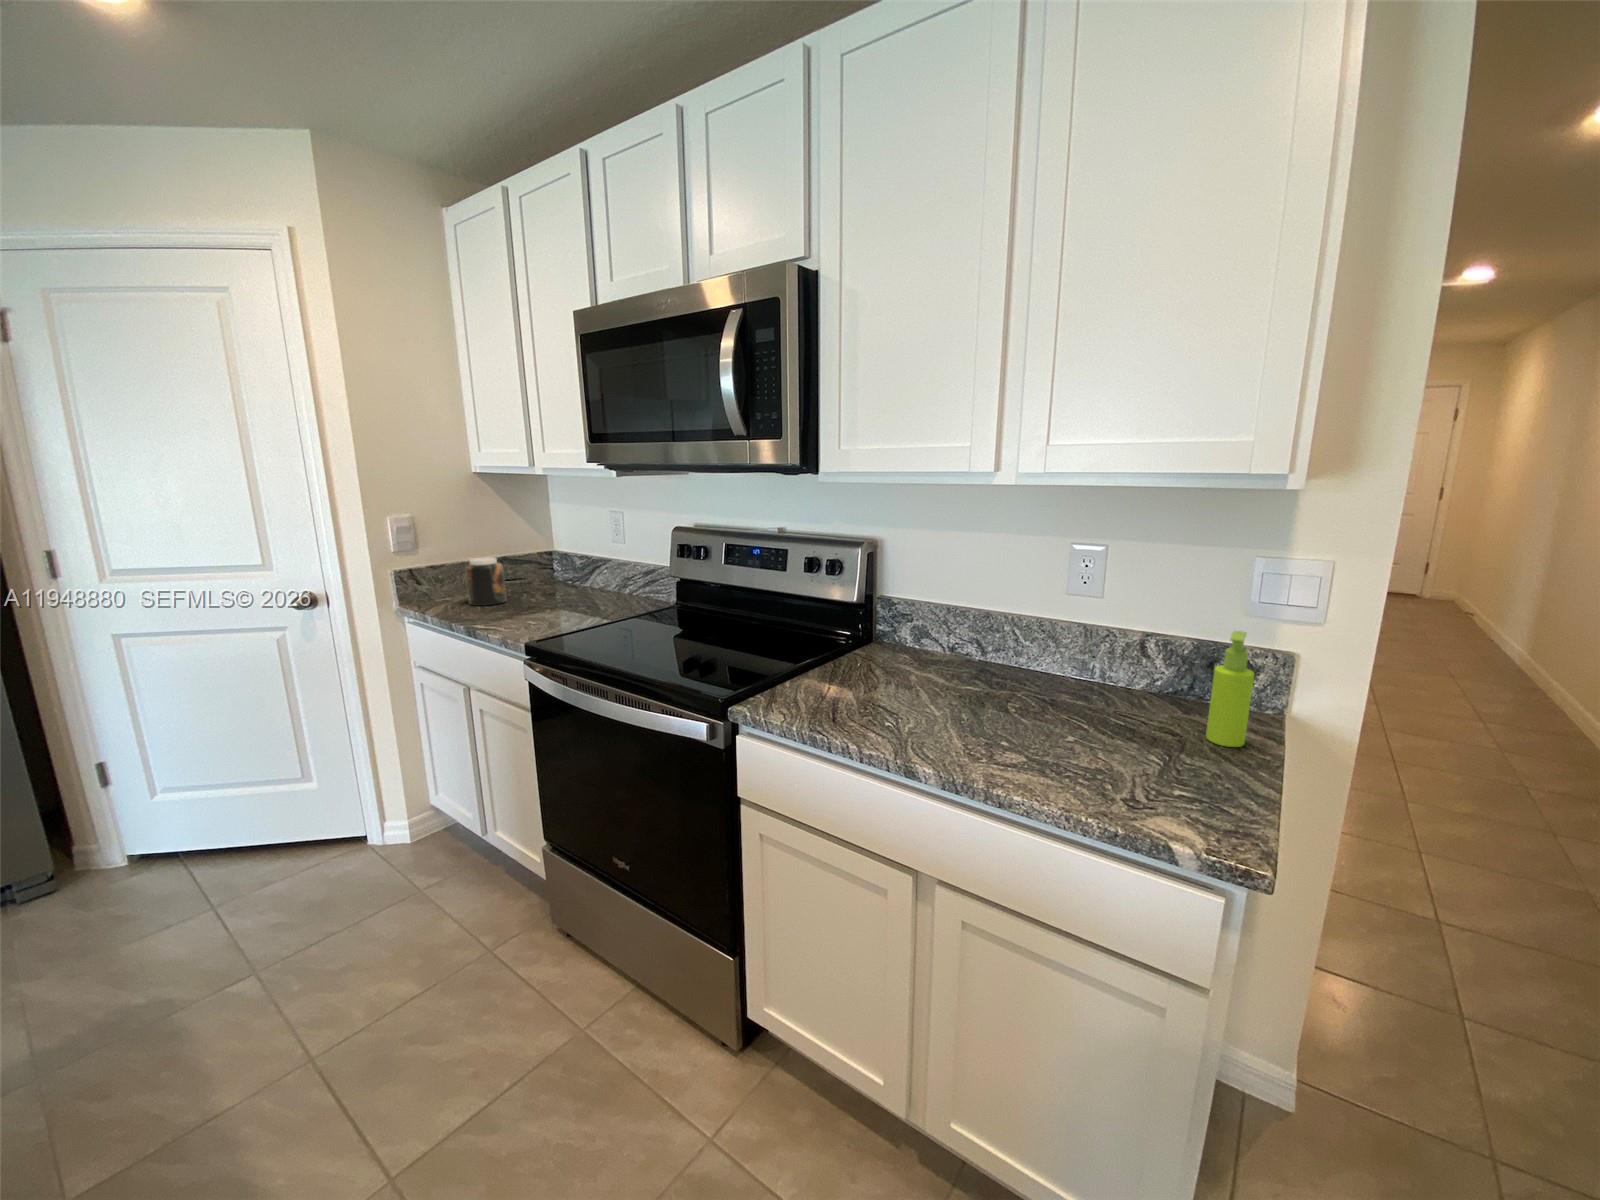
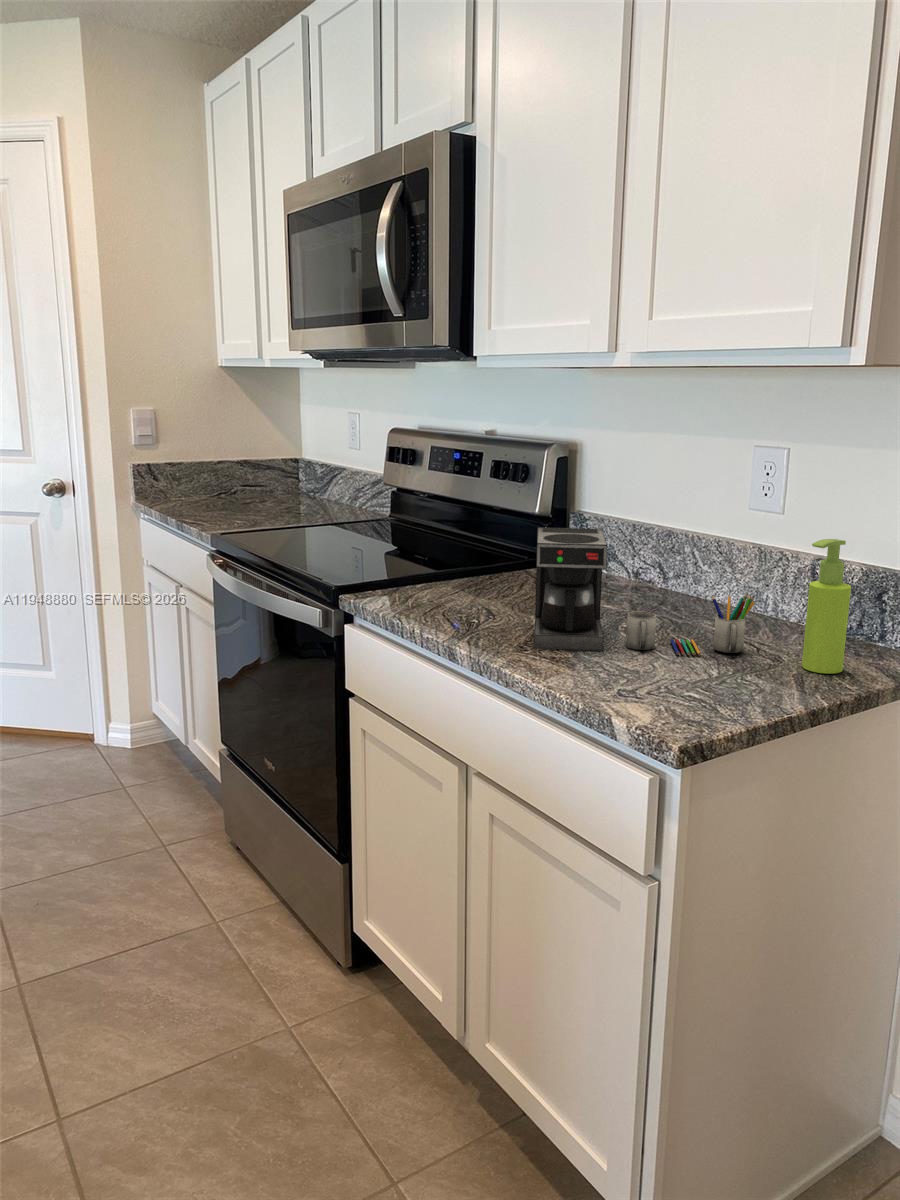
jar: present [465,557,507,606] -> none [193,454,232,504]
coffee maker: none [946,631,1158,759] -> present [534,528,755,655]

